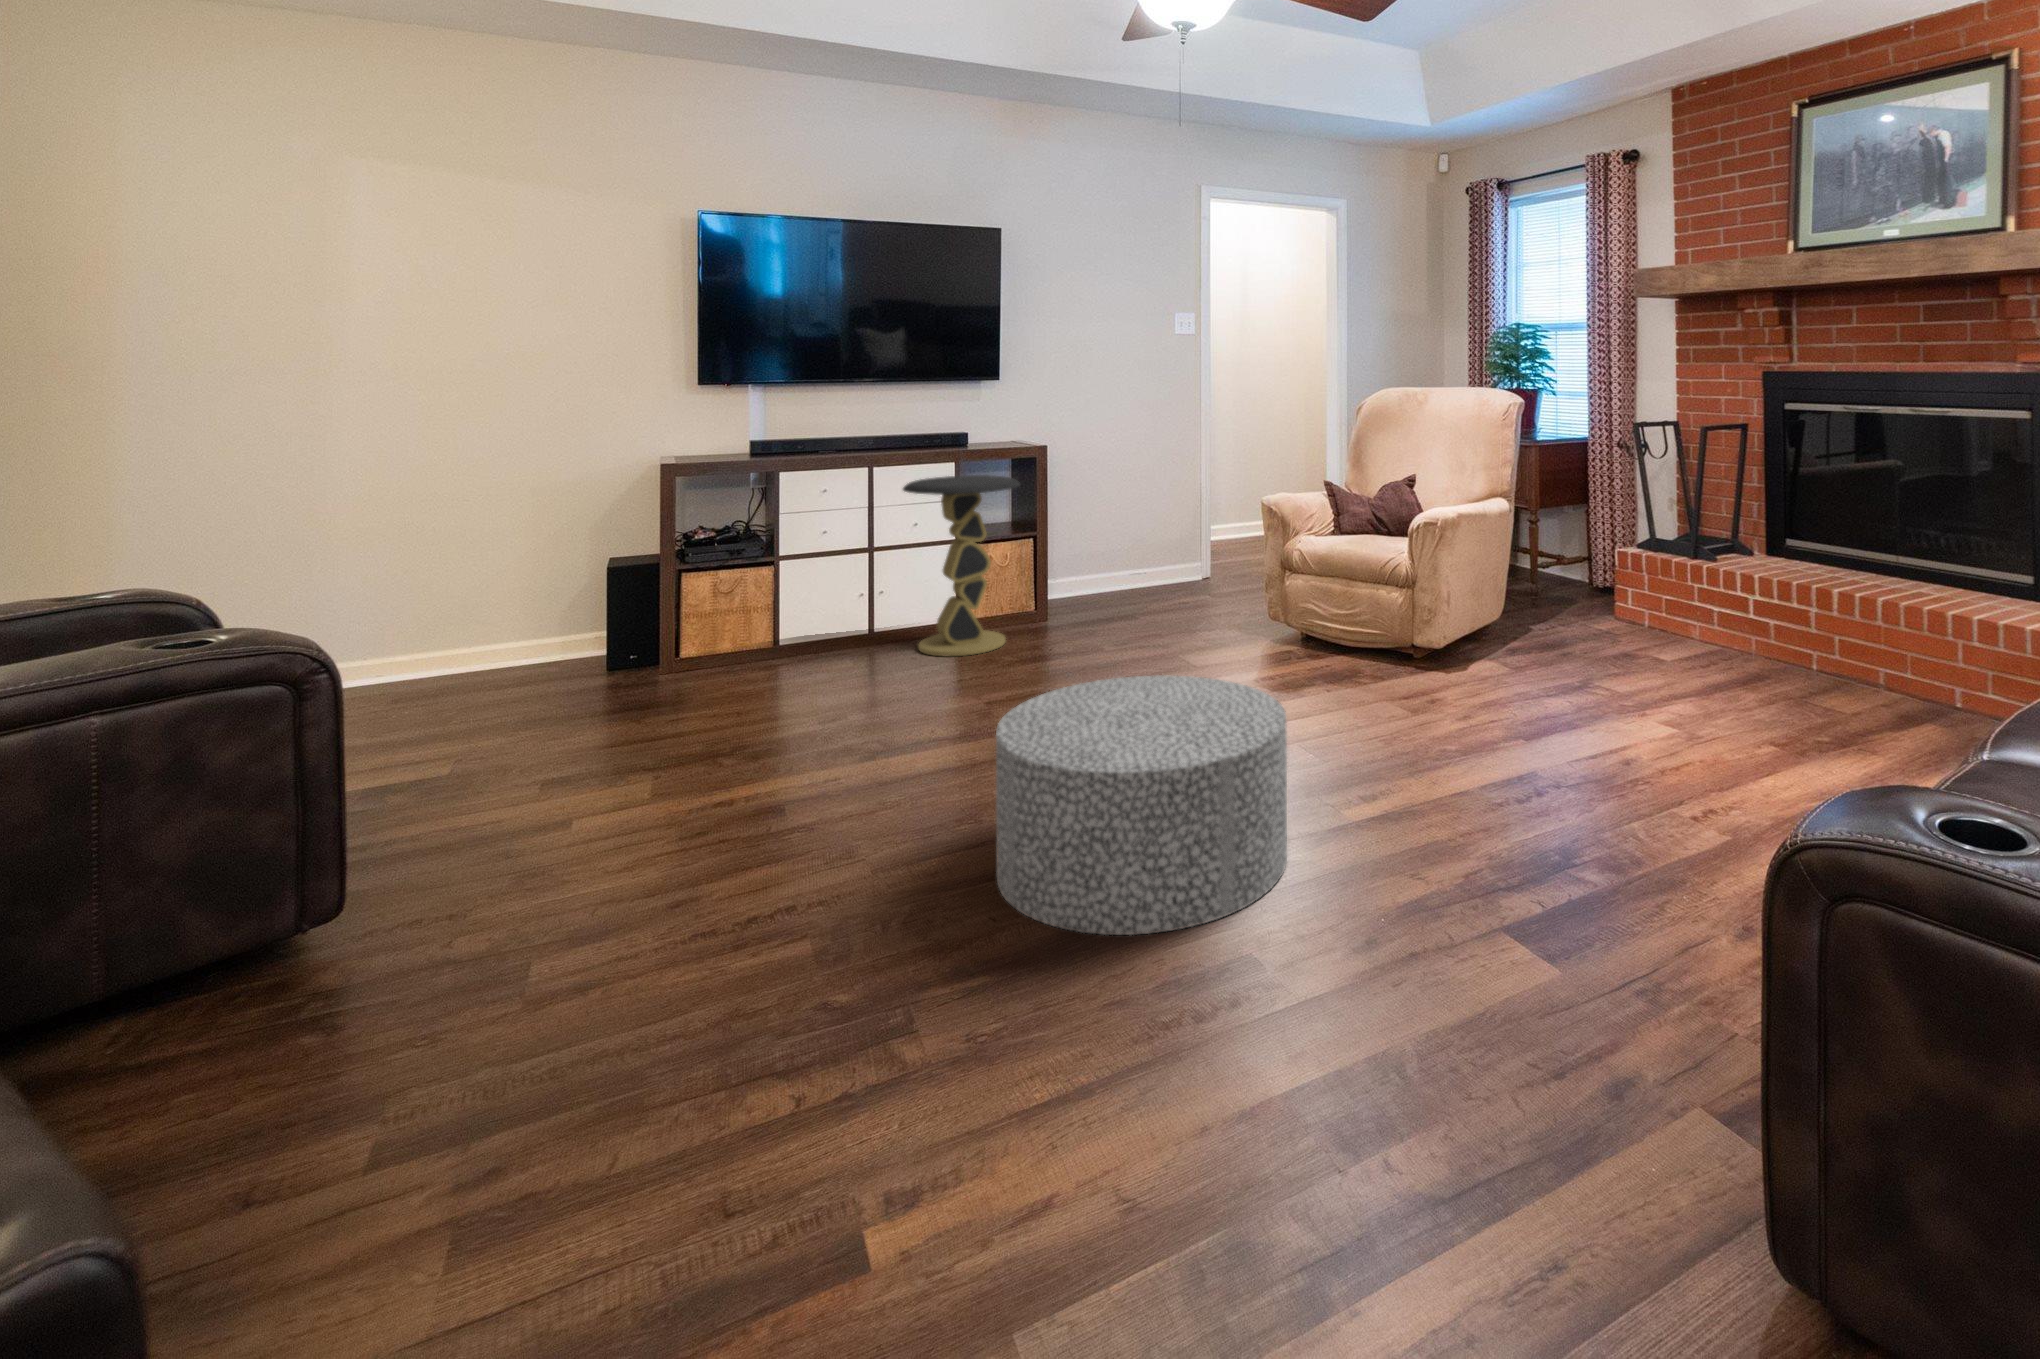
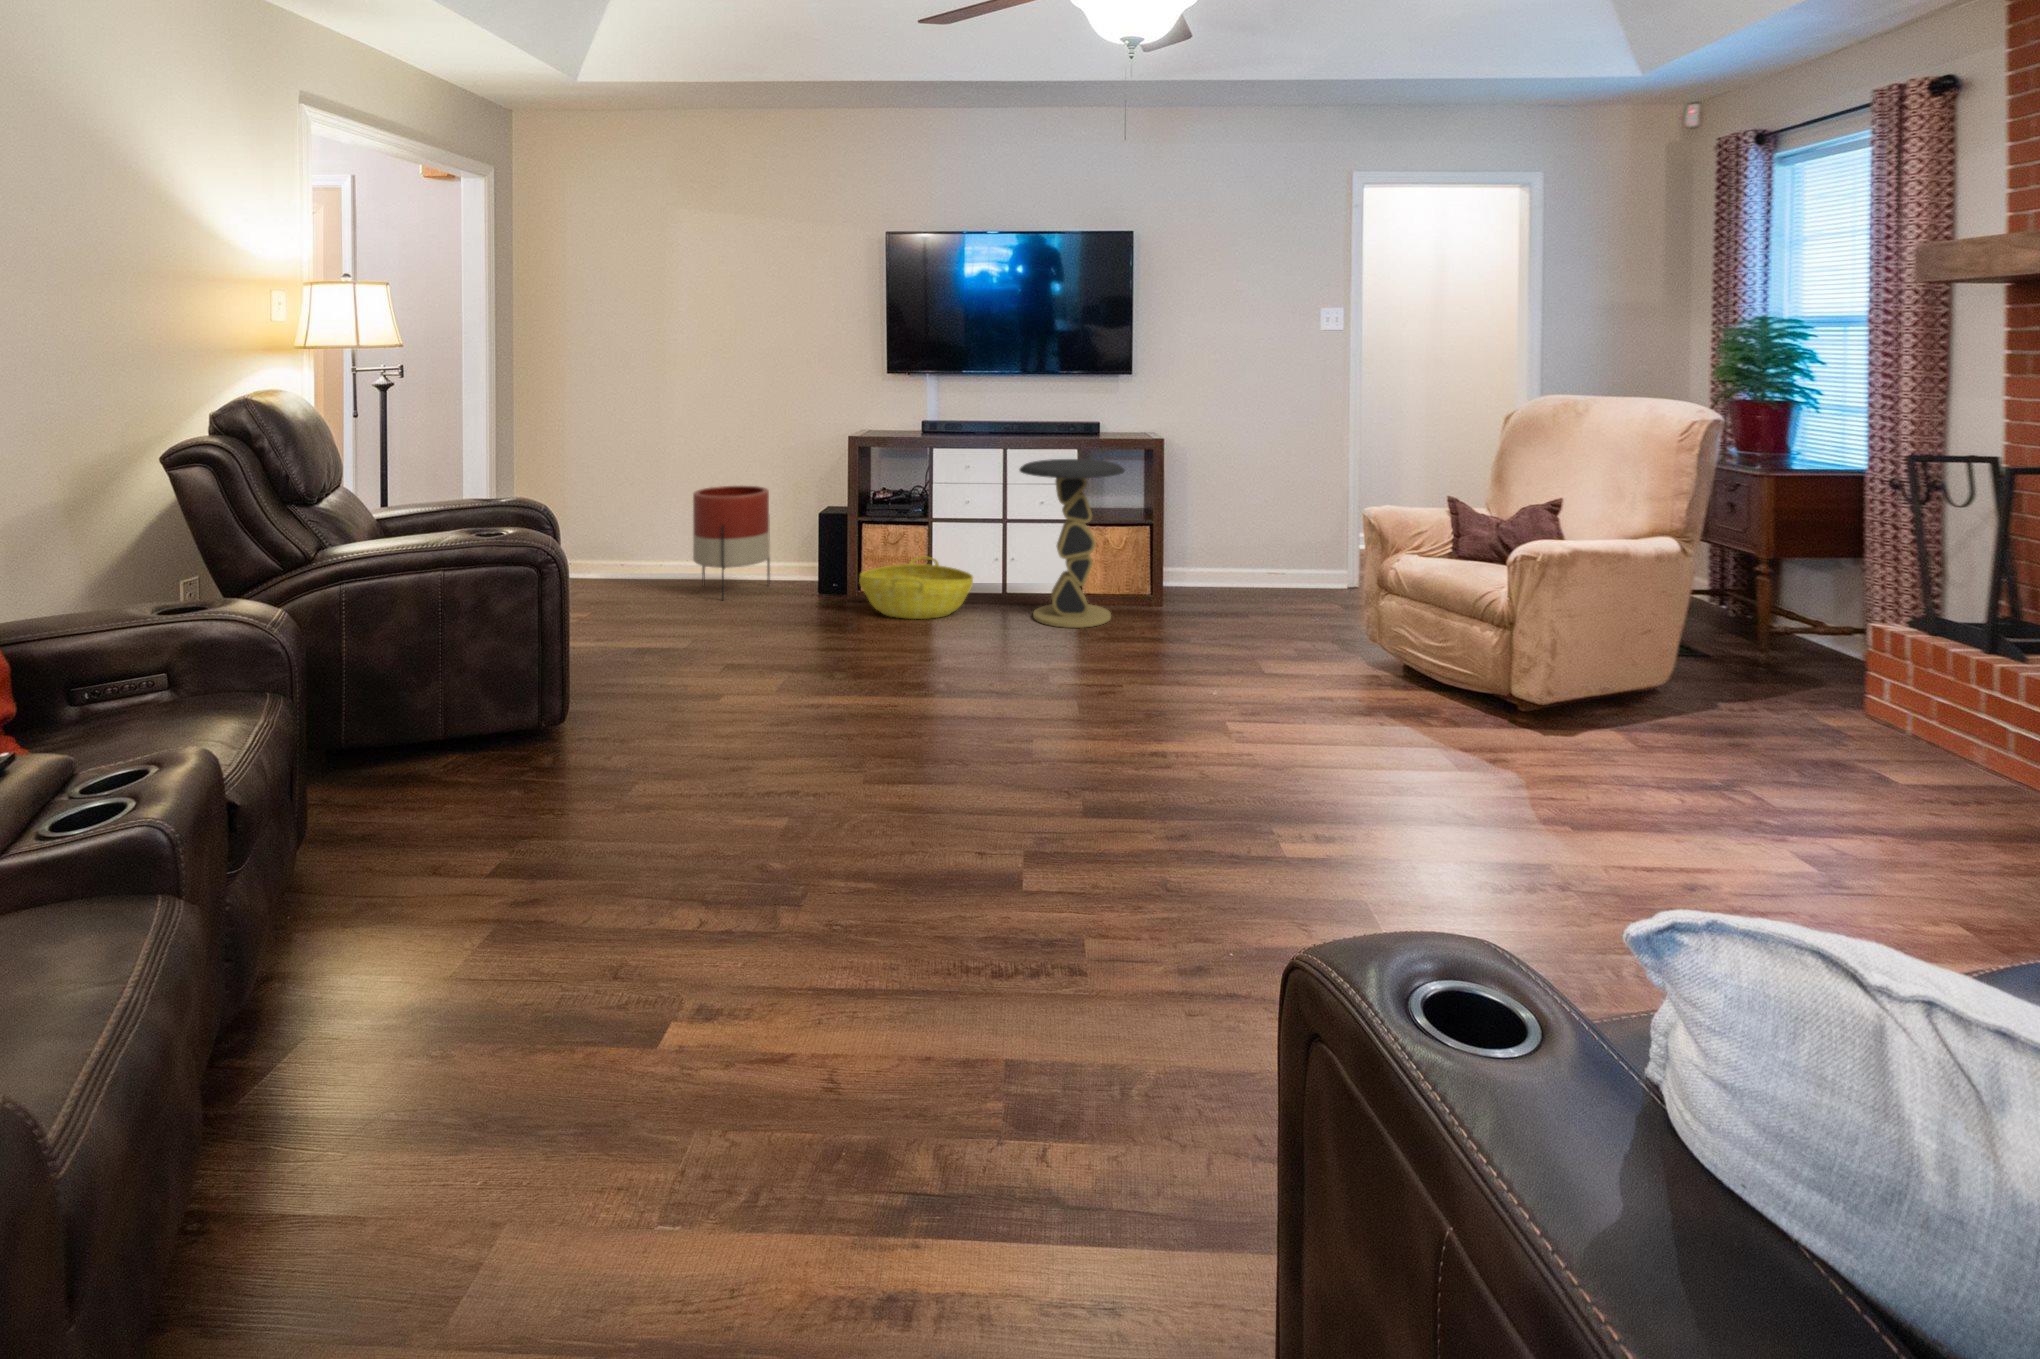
planter: none [422,542,543,695] -> present [693,486,770,599]
basket: none [697,602,848,676] -> present [859,557,973,619]
ottoman: present [996,675,1287,935] -> none [913,677,1192,935]

